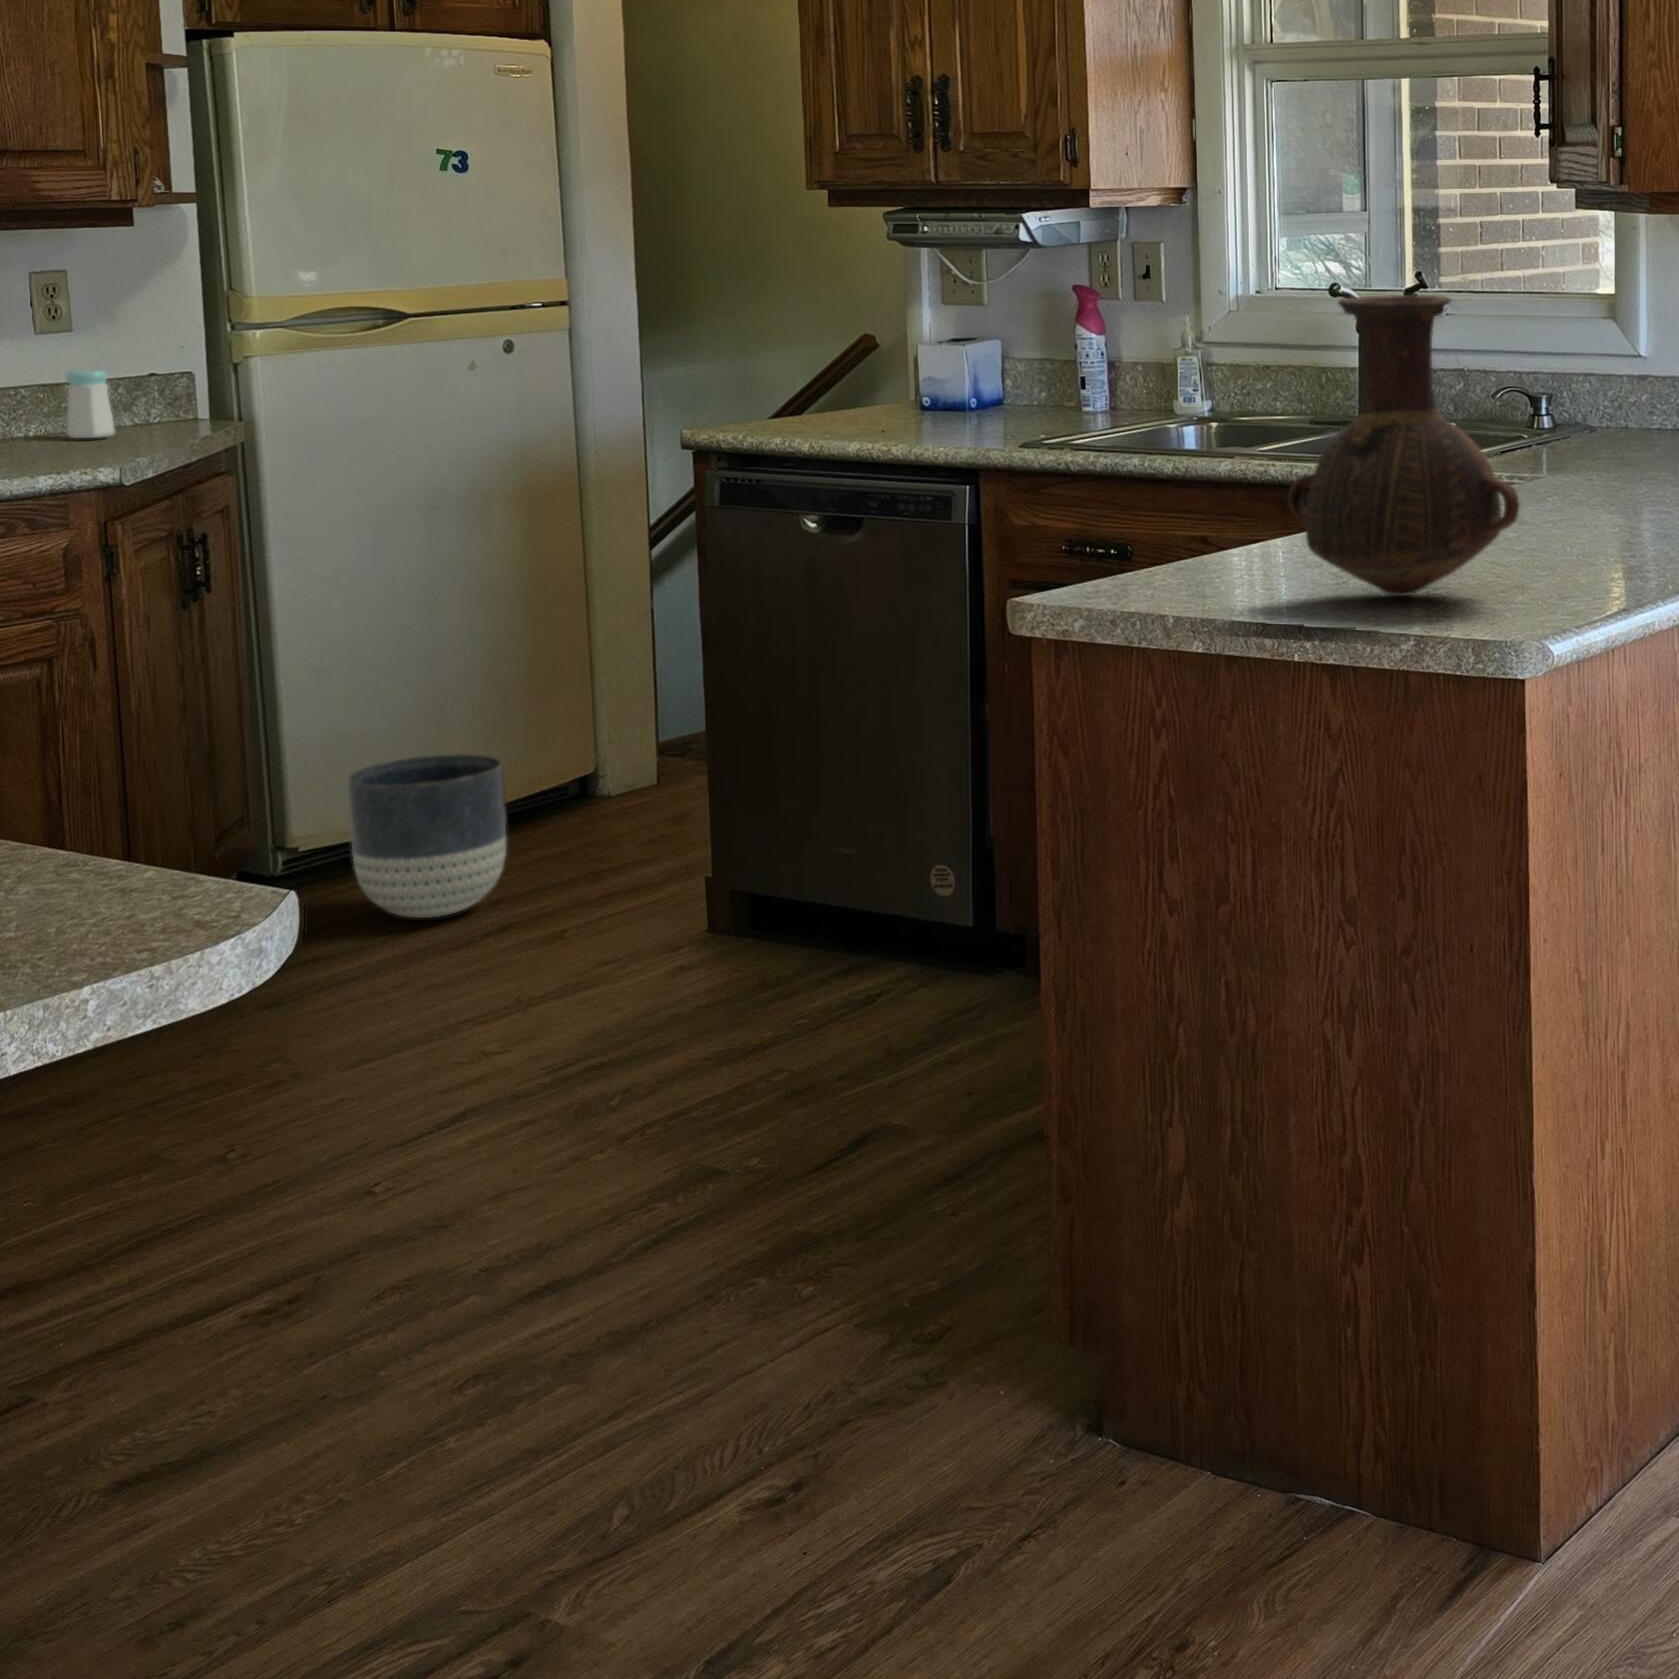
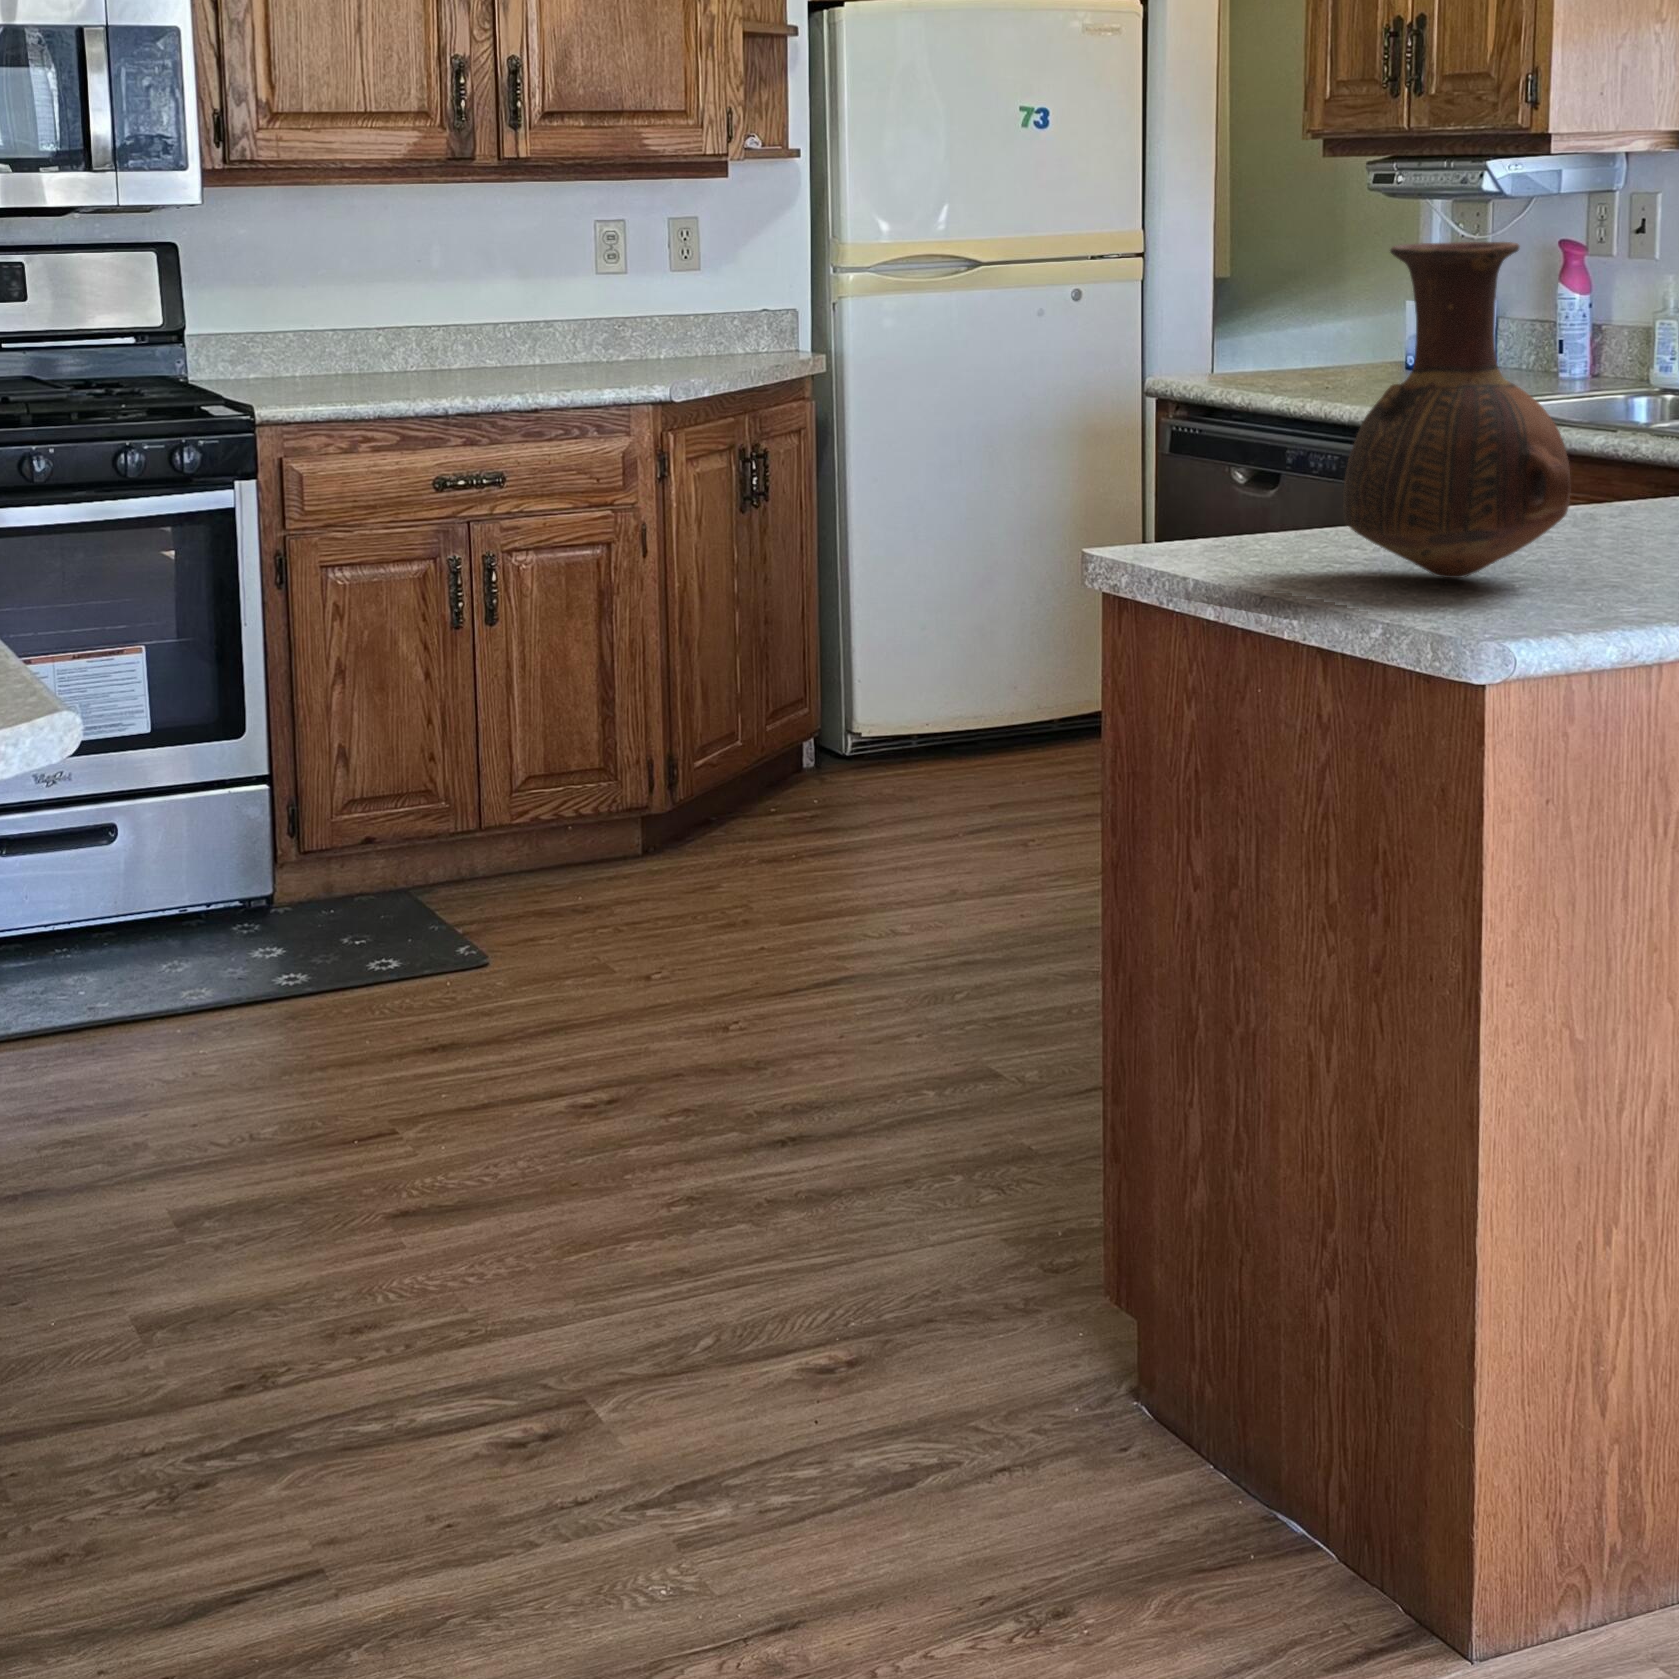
salt shaker: present [66,370,114,438] -> none [690,296,723,353]
planter: present [347,754,506,918] -> none [878,649,1006,791]

